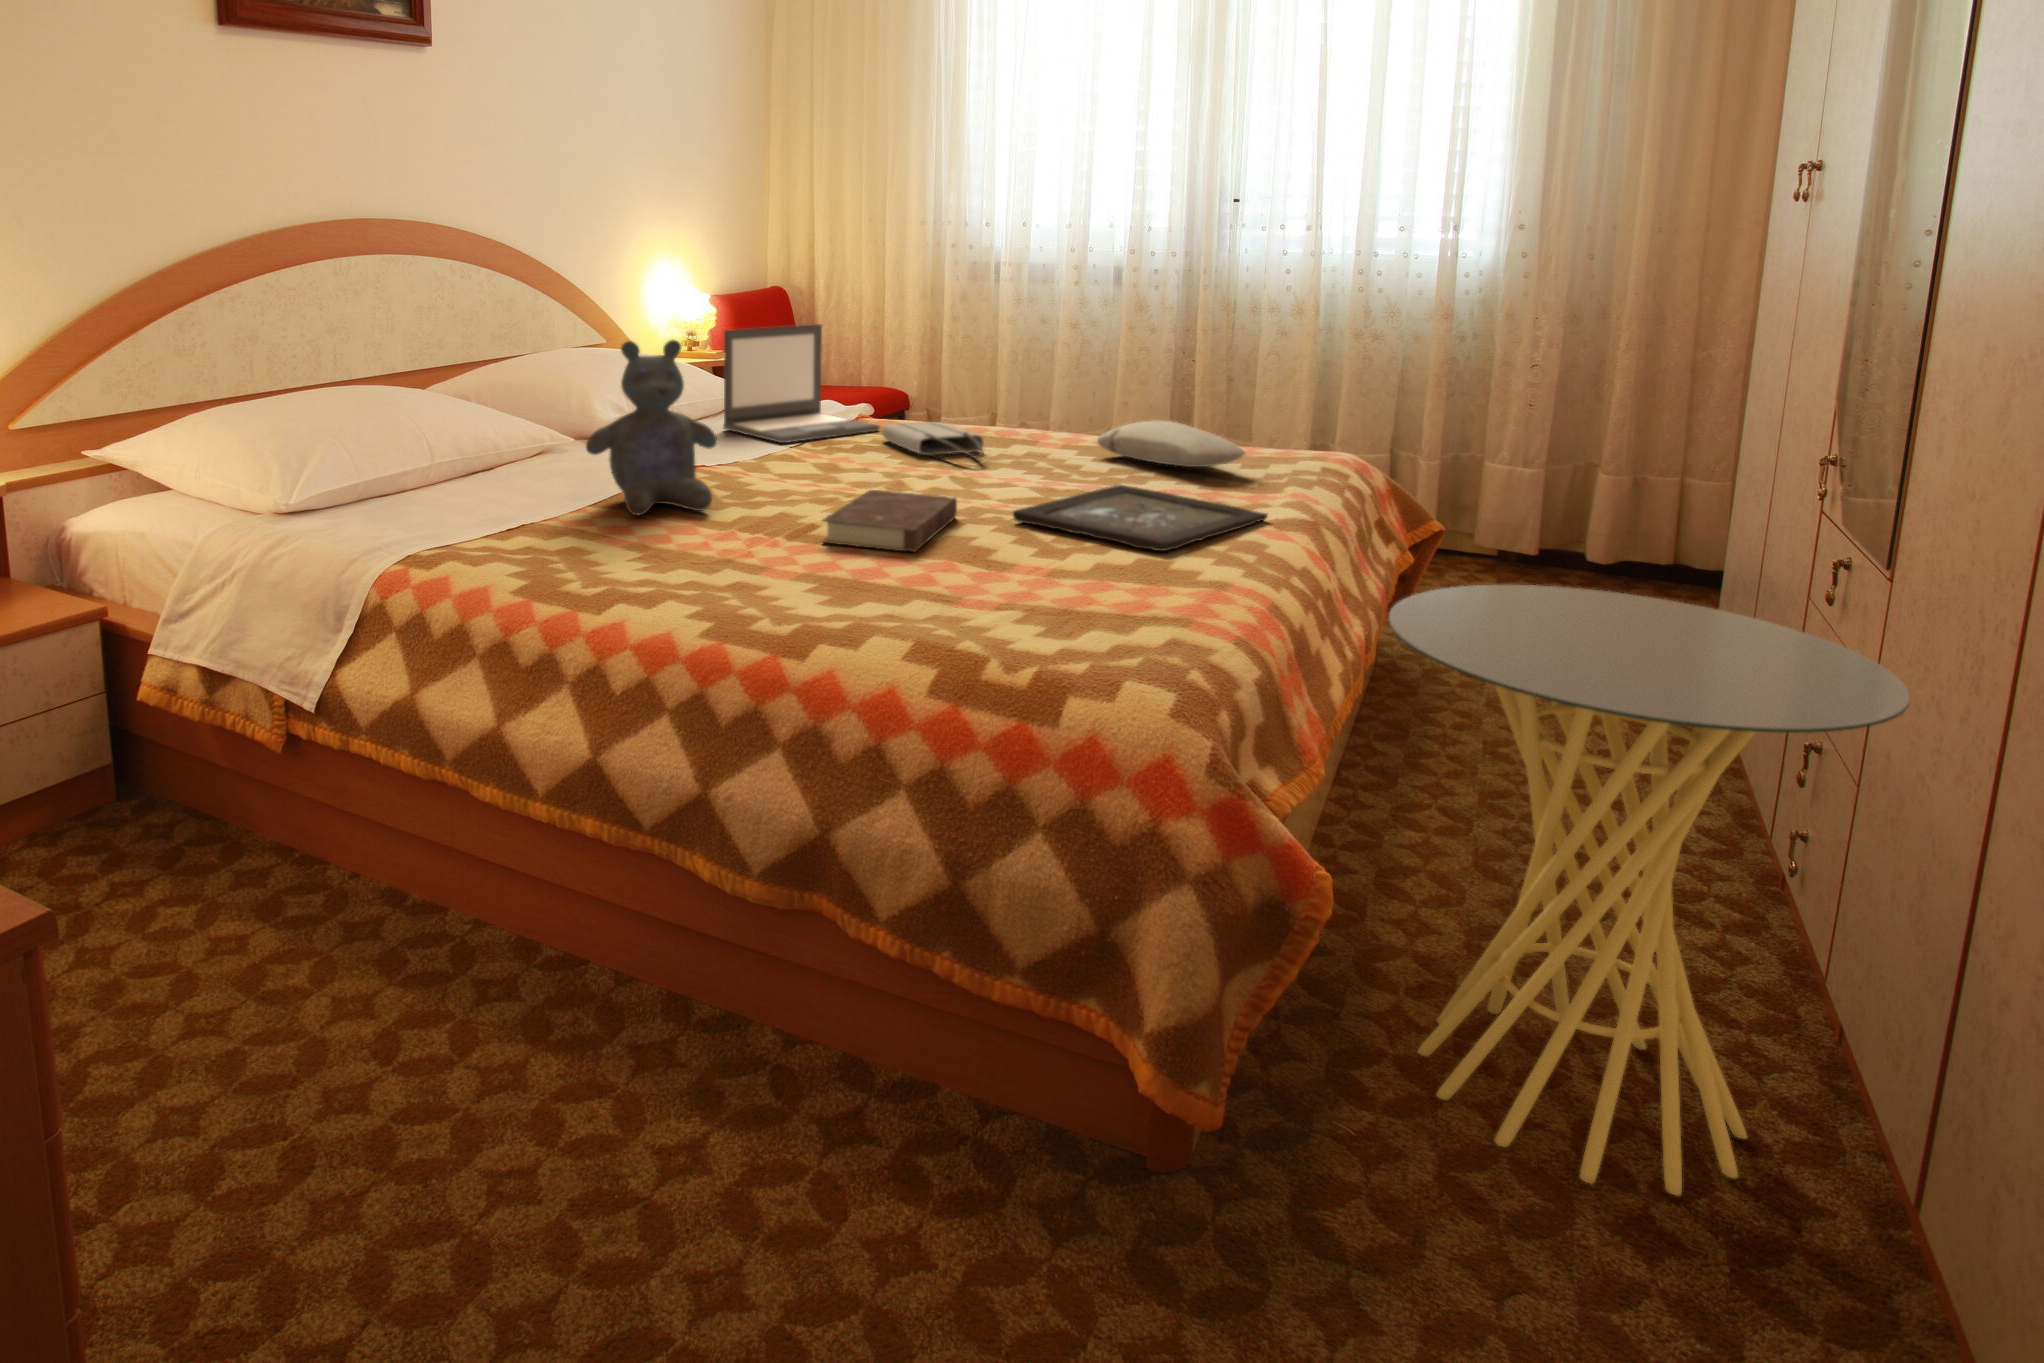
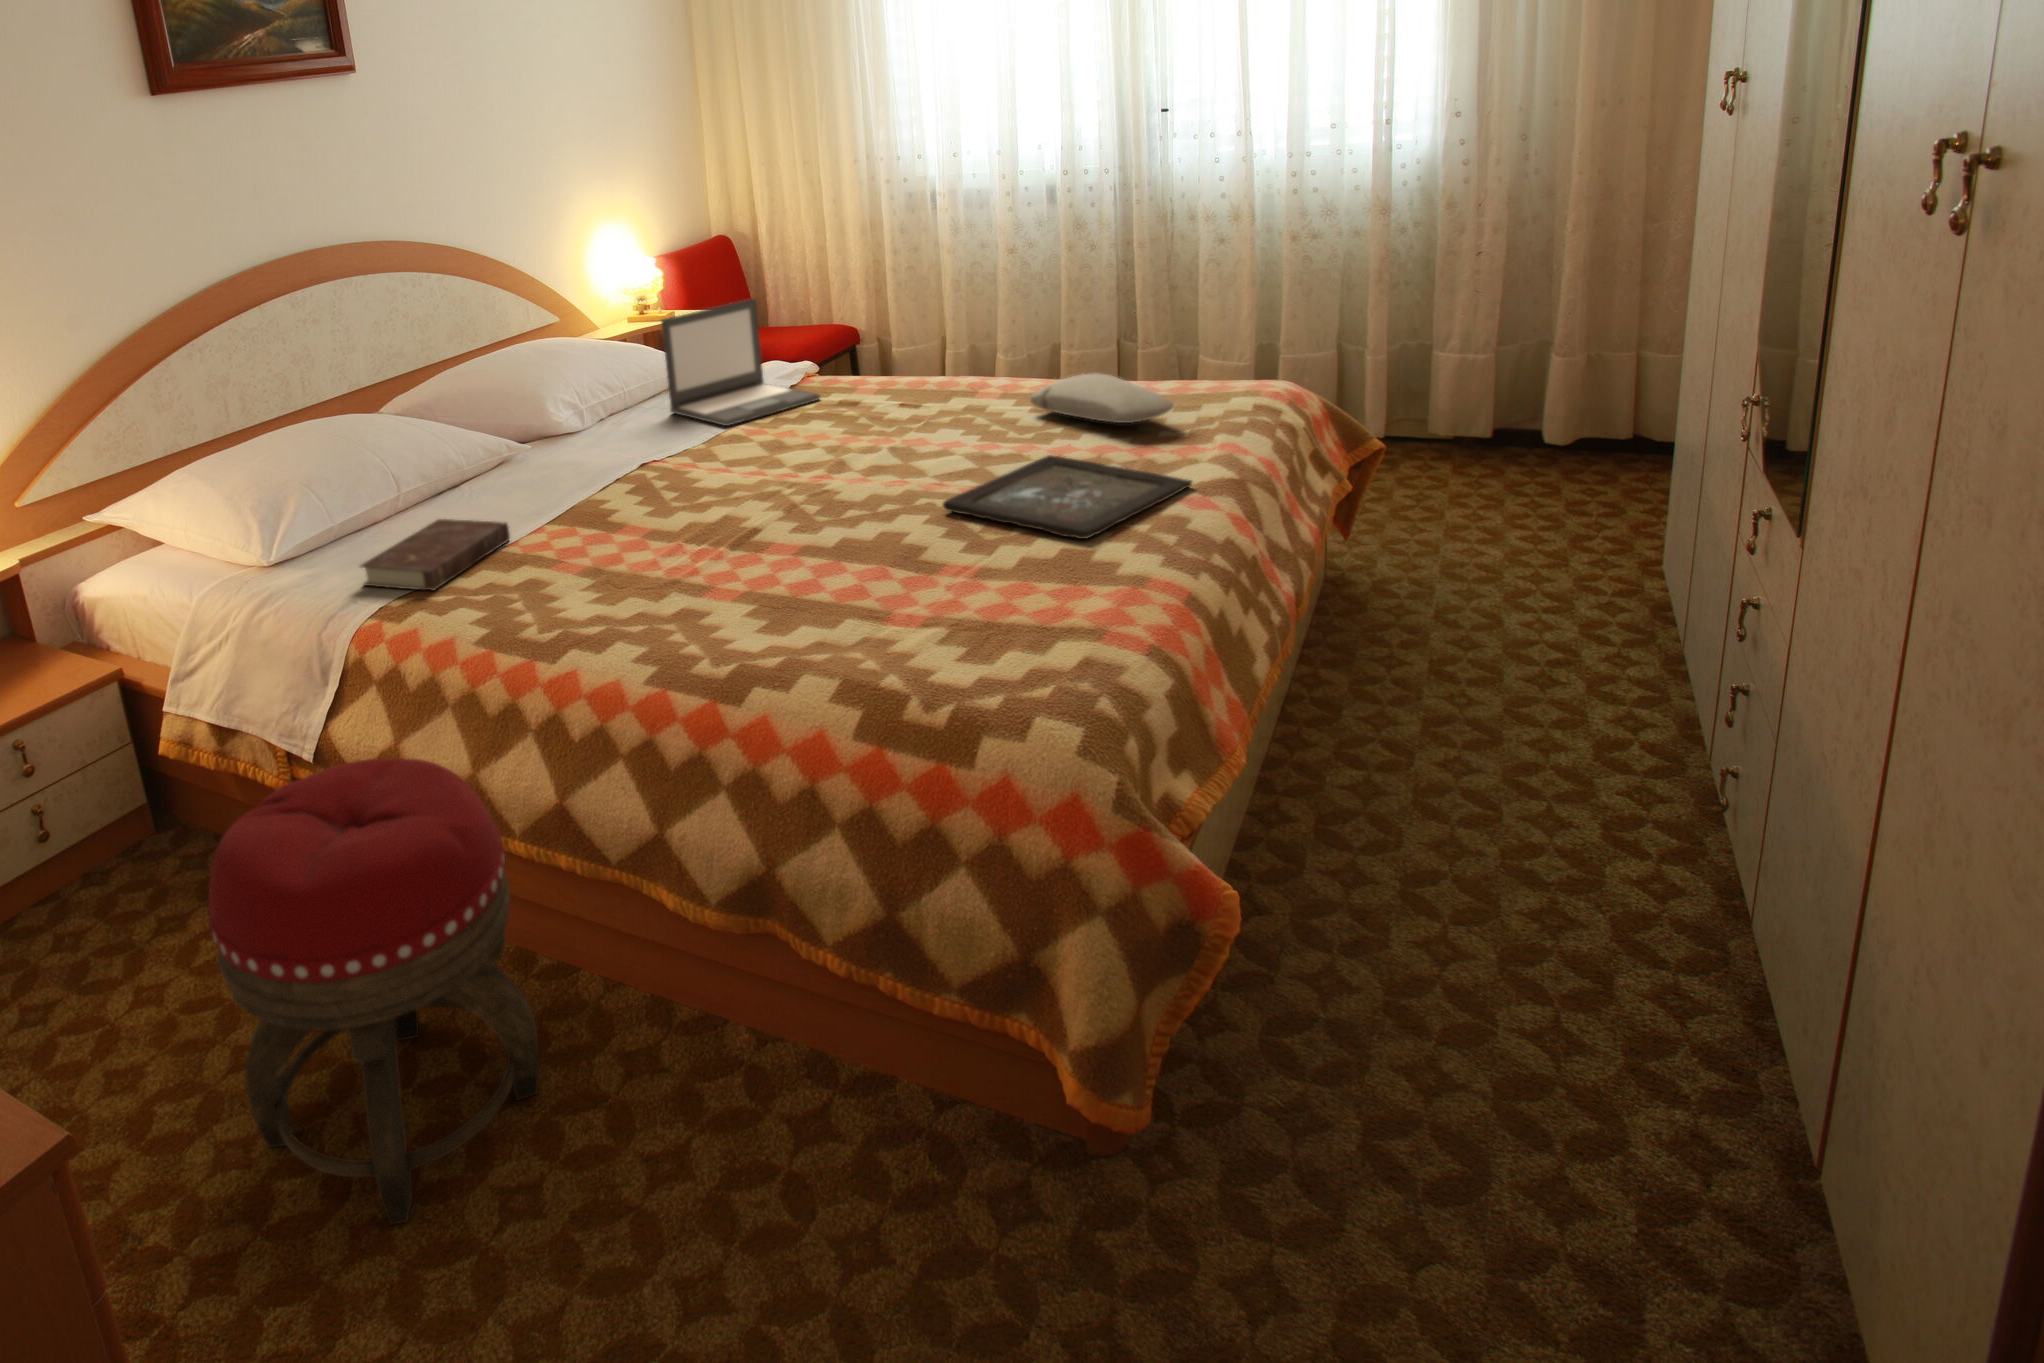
stuffed bear: present [586,340,717,515] -> none [535,364,658,537]
tote bag: present [882,422,984,458] -> none [822,389,920,433]
book: present [822,490,957,552] -> present [361,519,510,591]
side table: present [1389,585,1910,1196] -> none [1288,568,1790,1145]
footstool: none [184,686,539,1209] -> present [208,759,539,1225]

